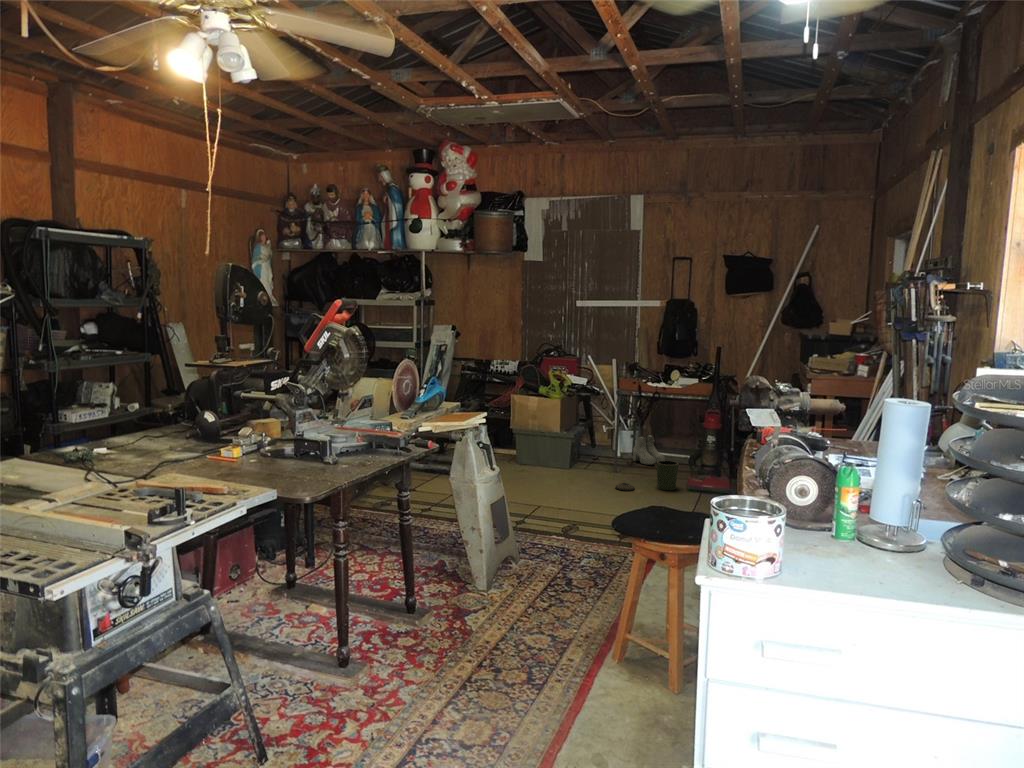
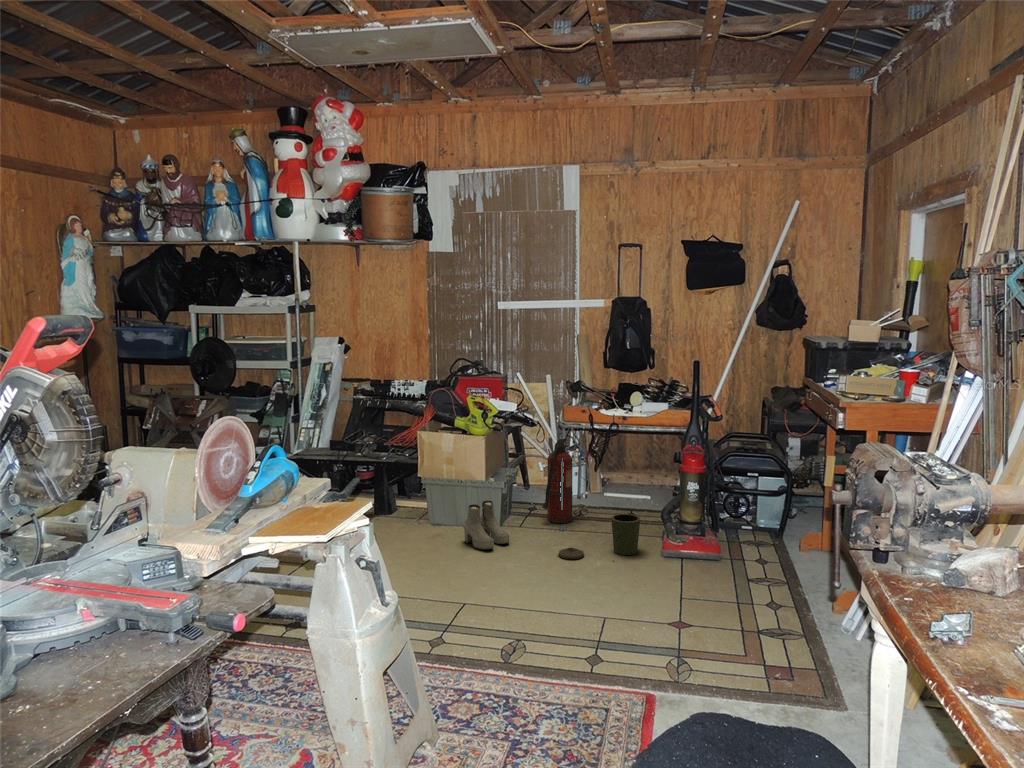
fire extinguisher: none [604,405,629,470] -> present [542,438,573,523]
boots: present [633,434,665,465] -> present [464,501,509,550]

